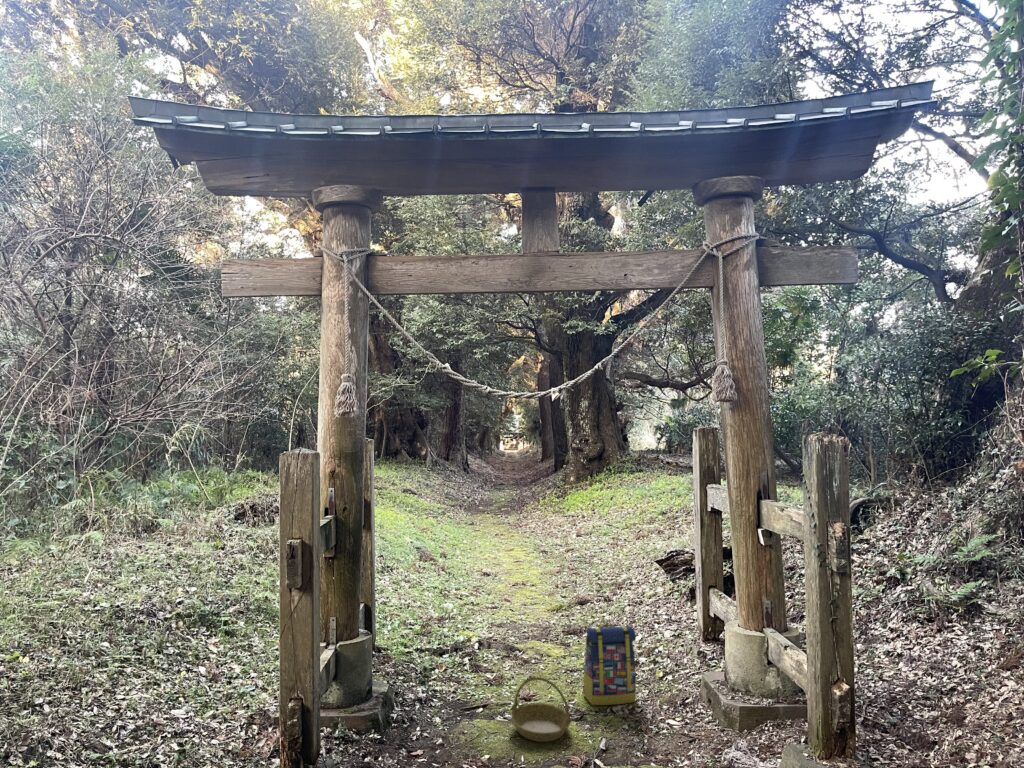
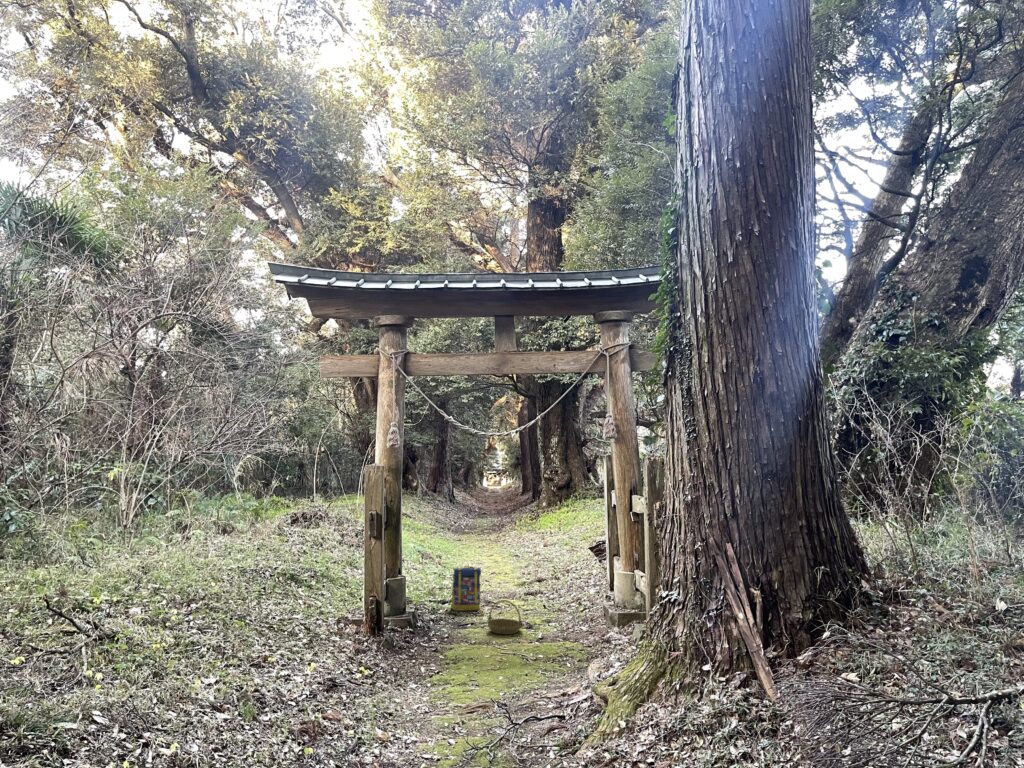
backpack: present [583,624,636,705] -> present [451,567,481,611]

